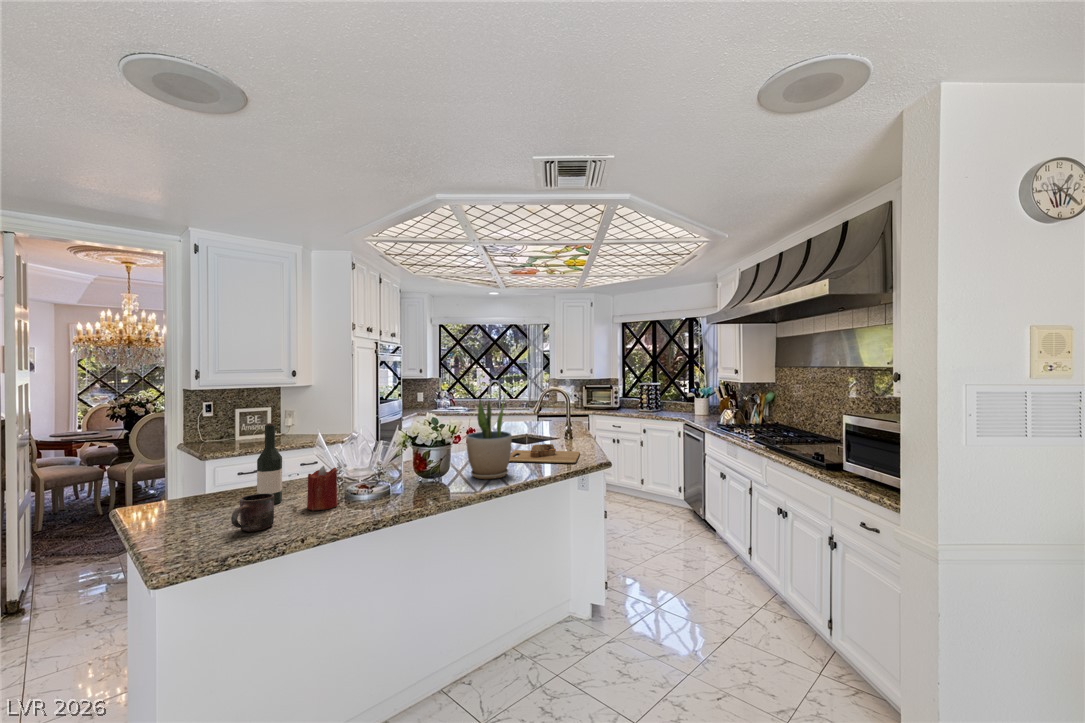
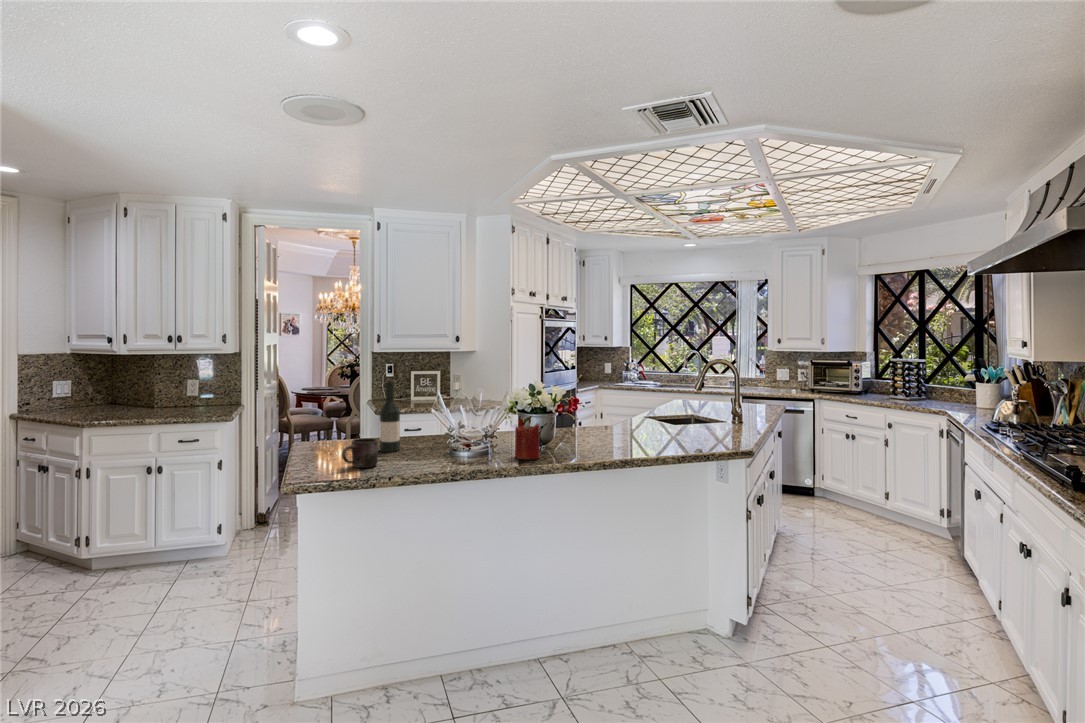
potted plant: present [466,392,512,479] -> none [572,358,621,453]
cutting board: present [510,444,580,463] -> none [628,423,728,448]
candle: present [307,466,337,511] -> present [515,421,539,460]

